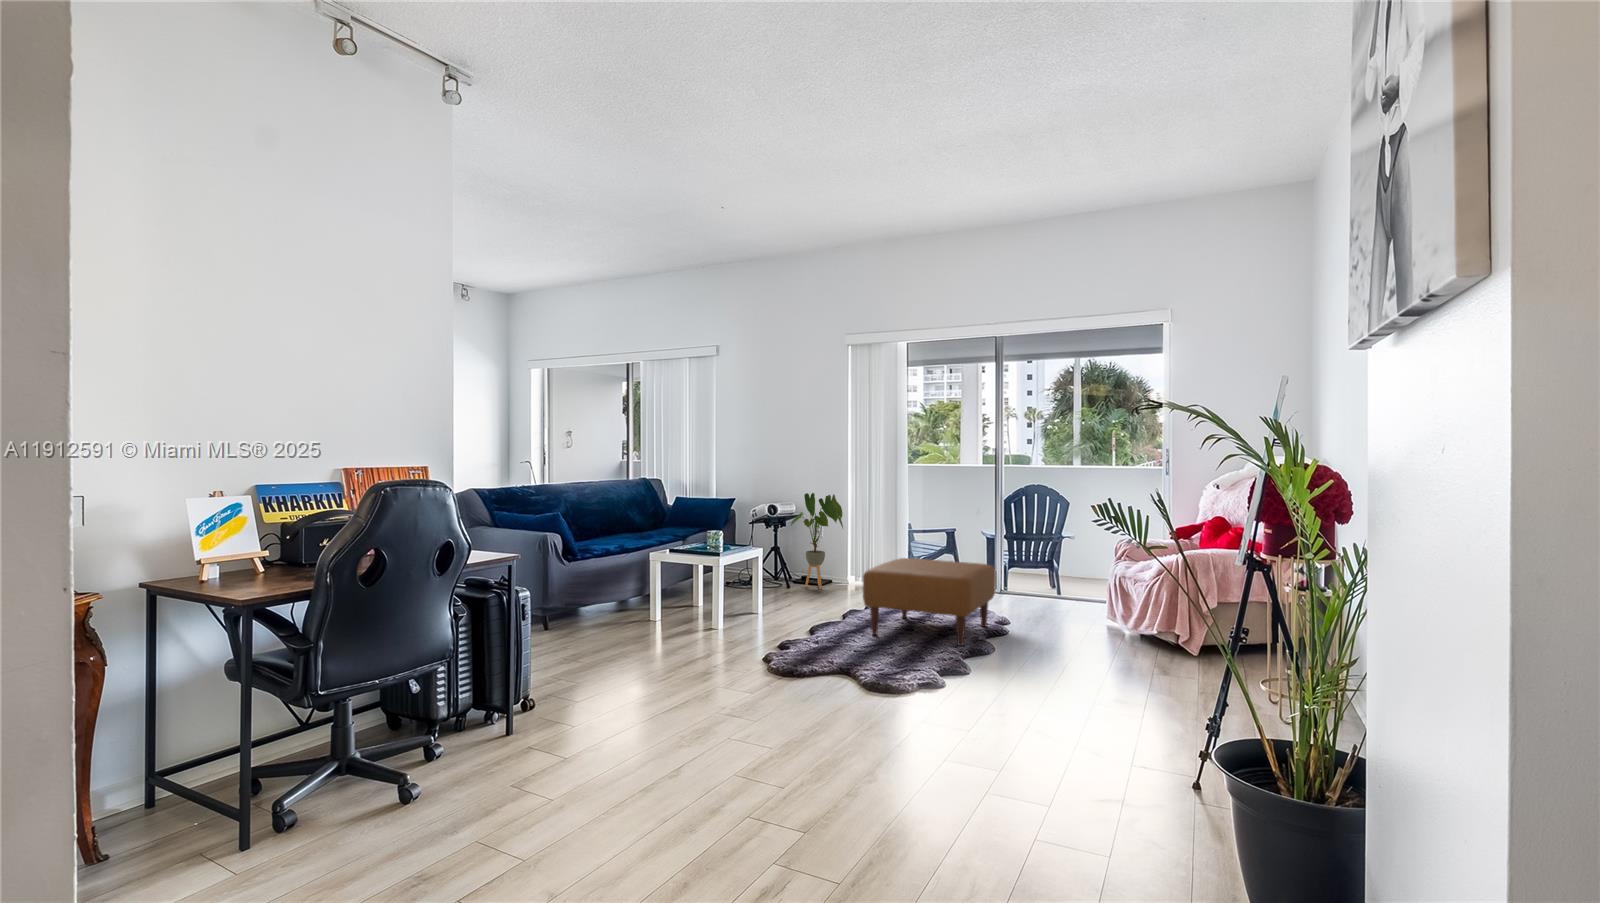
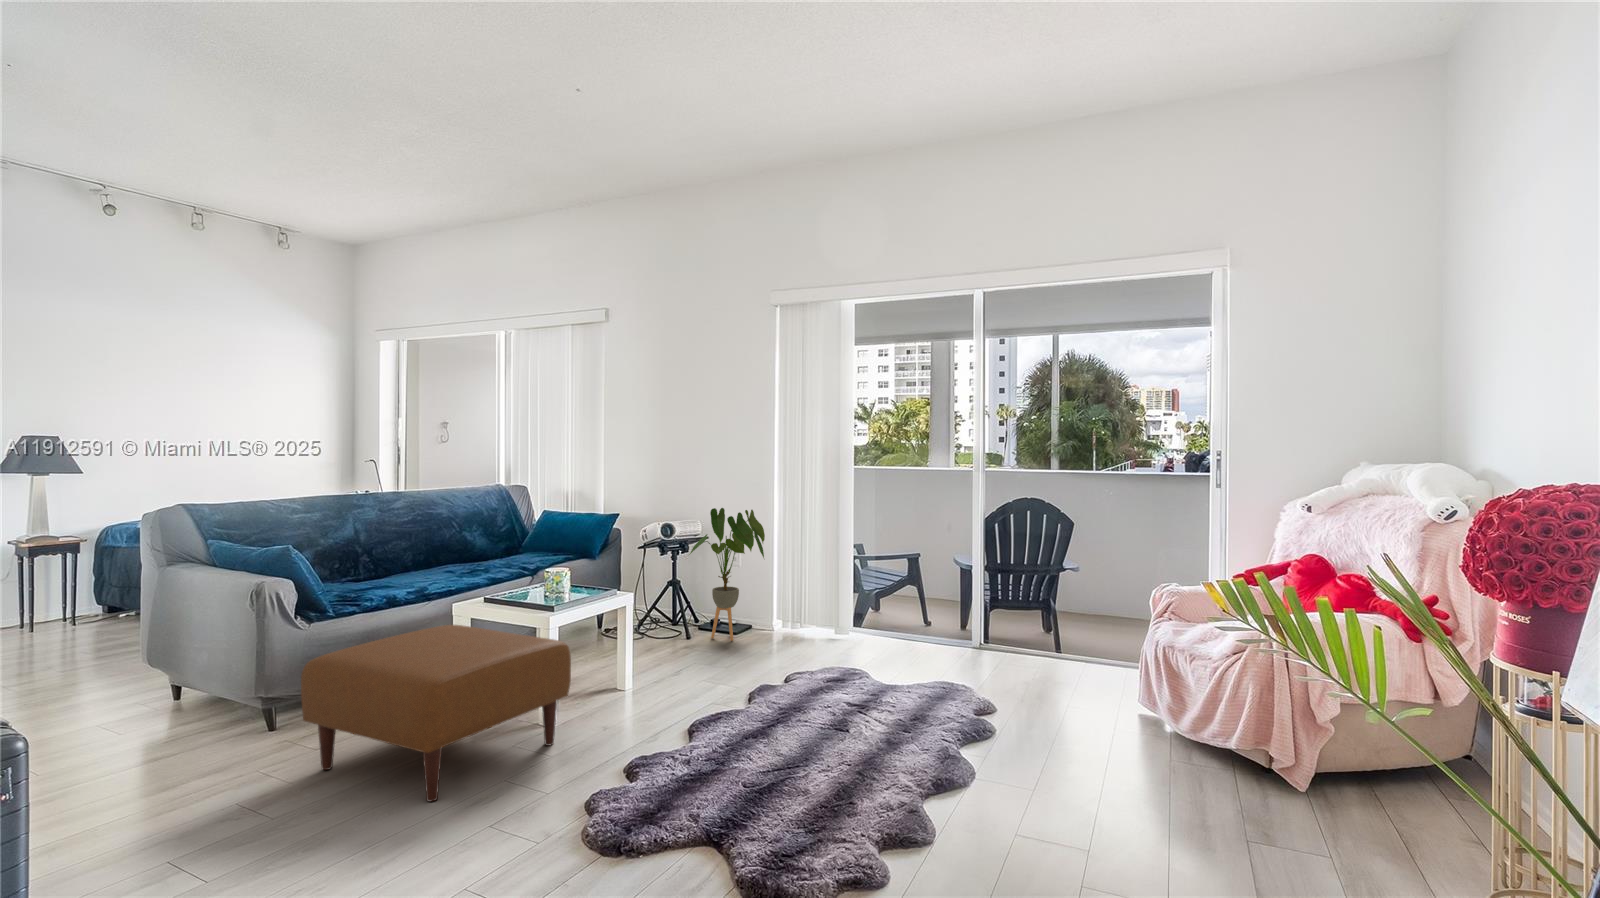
ottoman: present [863,558,996,646] -> present [301,625,571,802]

